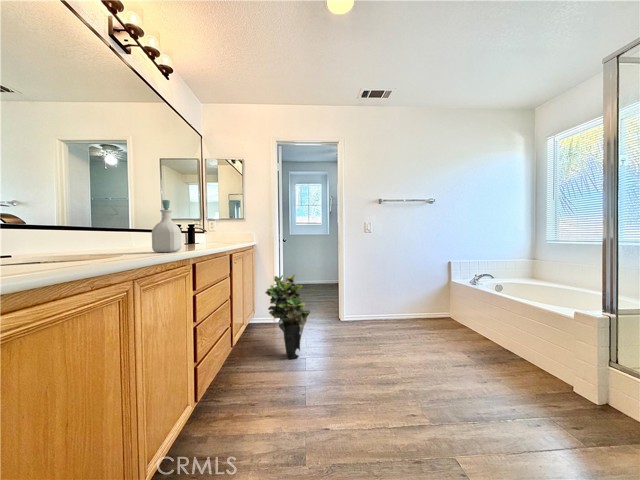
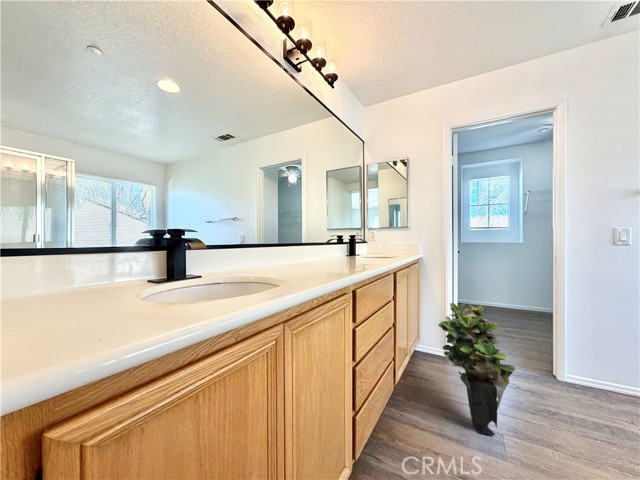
soap bottle: present [152,200,181,252] -> none [311,212,341,275]

